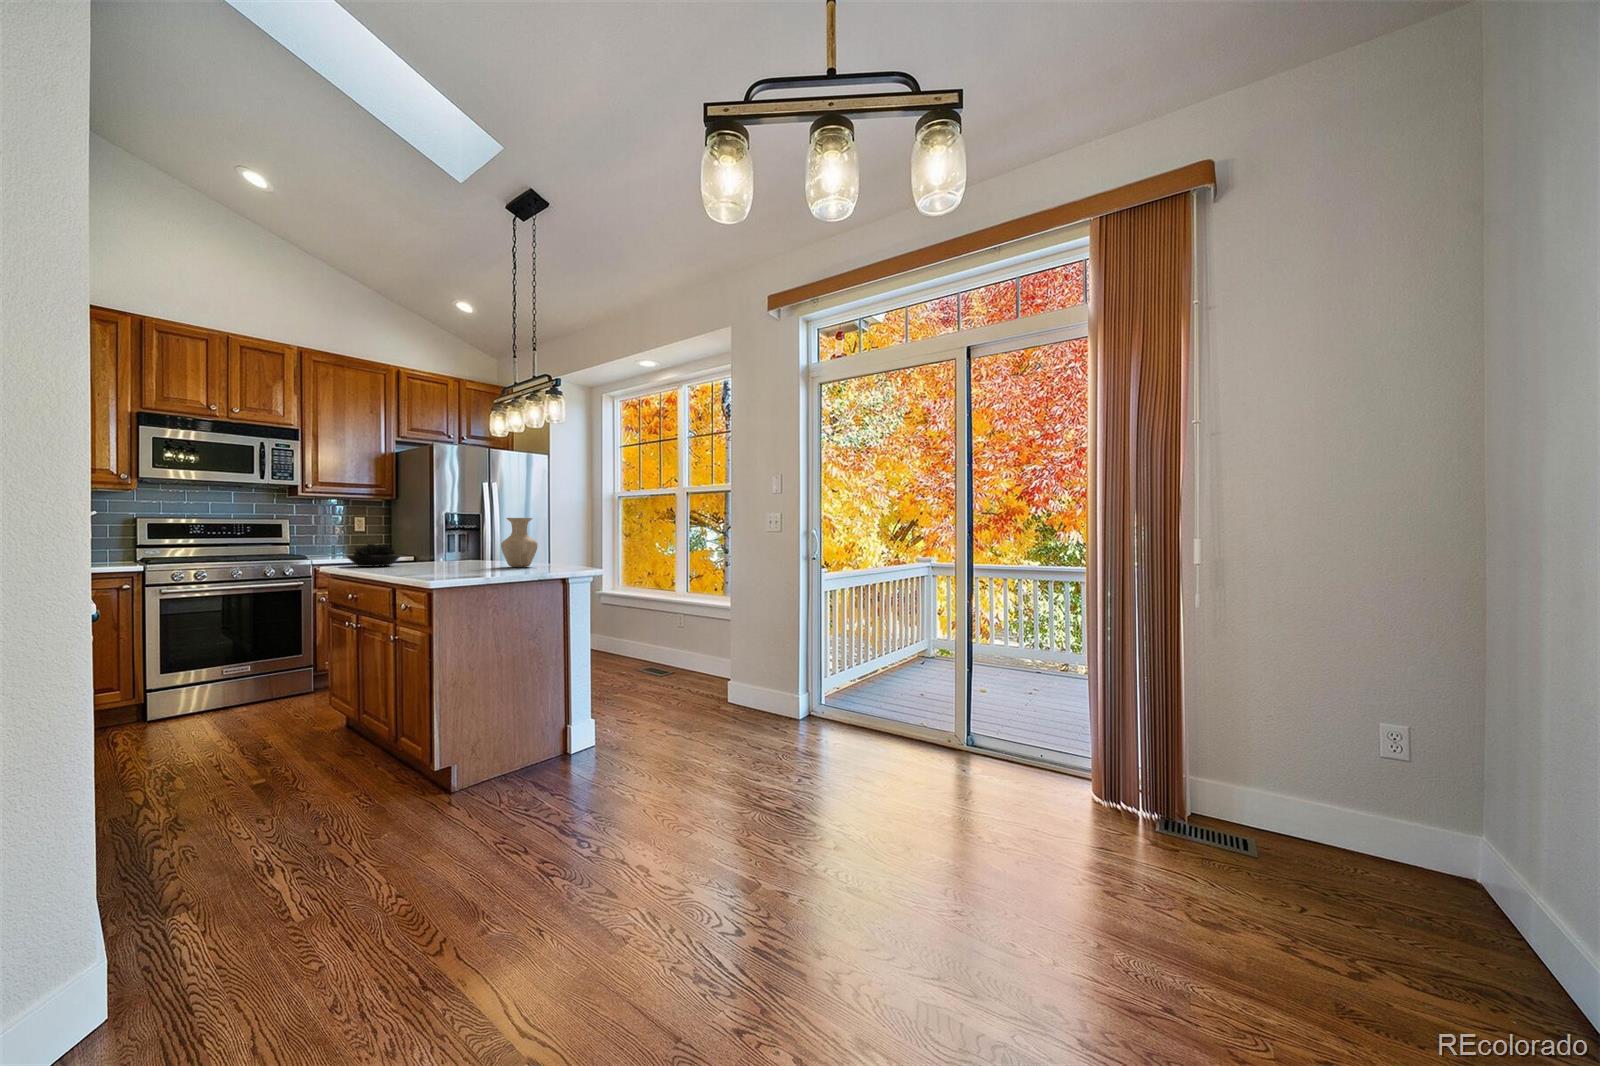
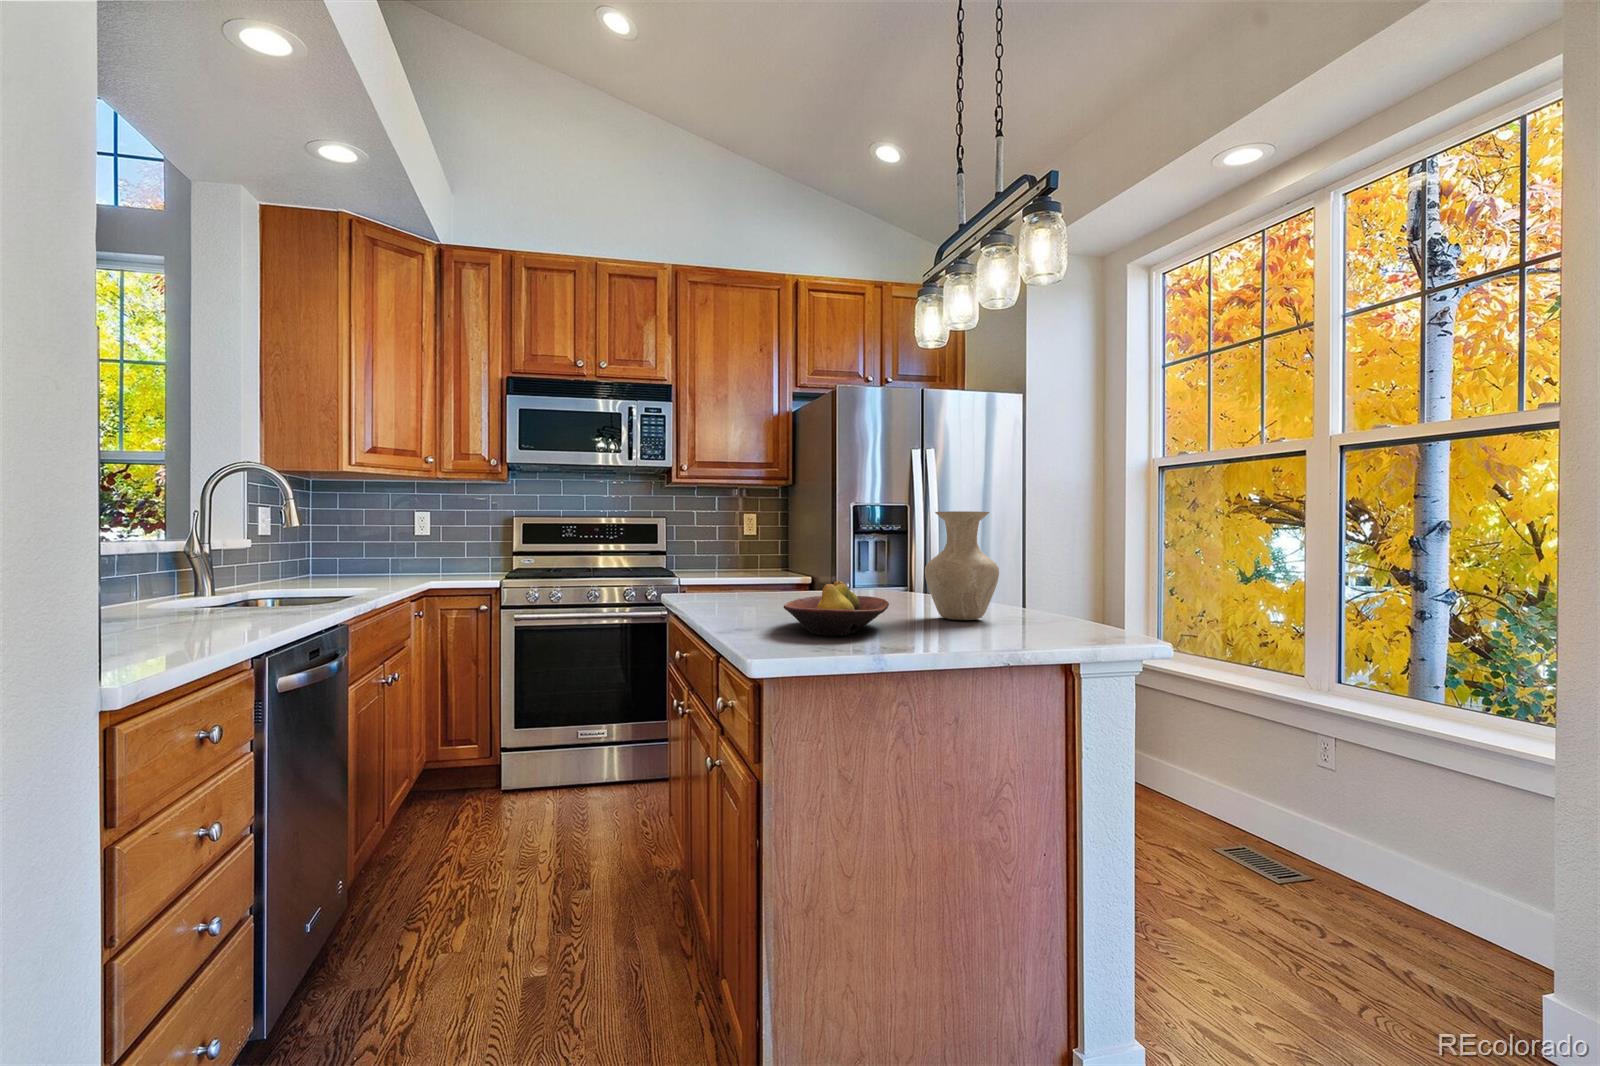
succulent plant: present [347,543,400,567] -> none [681,559,762,603]
fruit bowl: none [433,549,486,572] -> present [784,581,889,636]

